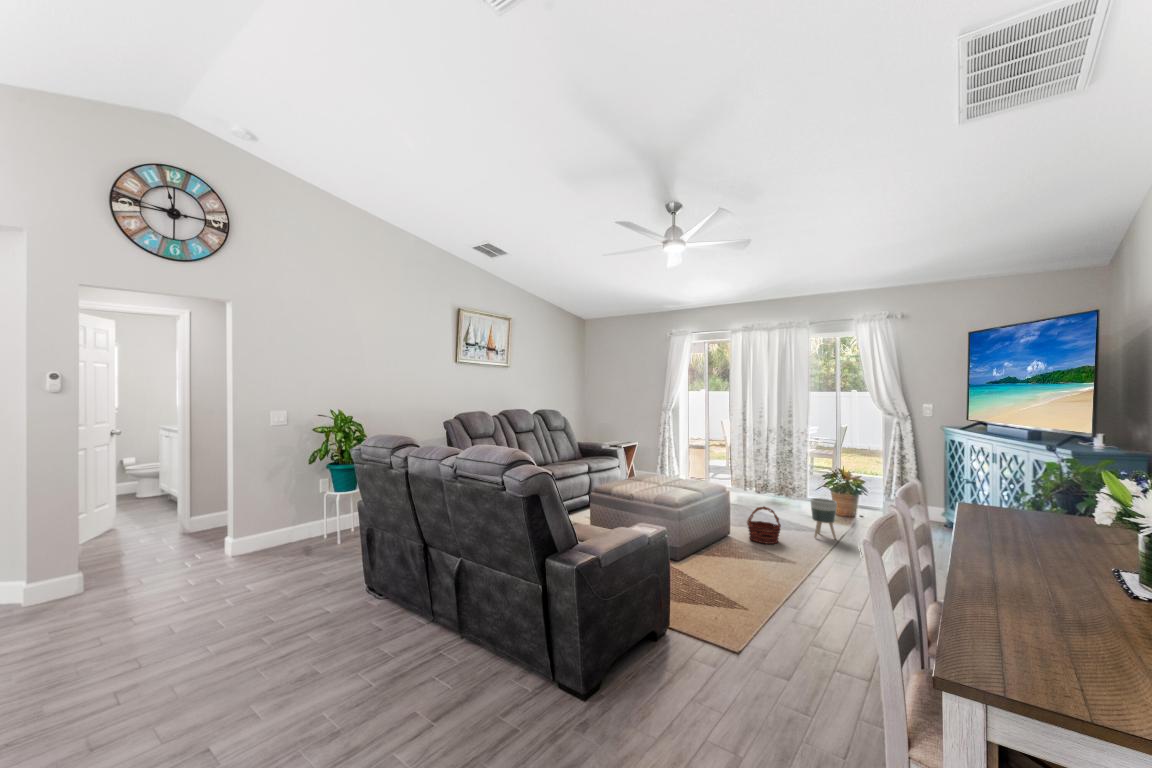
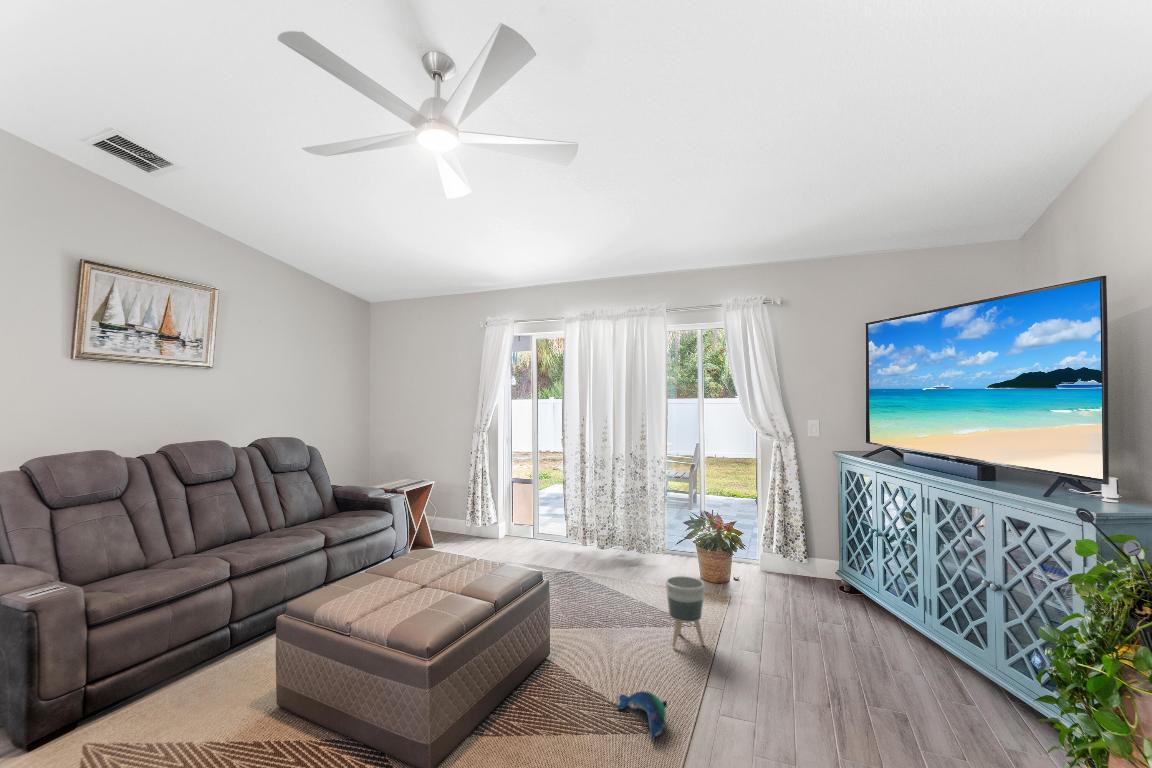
basket: present [747,507,781,544] -> none [563,608,620,680]
plush toy: none [782,546,813,564] -> present [618,691,667,741]

